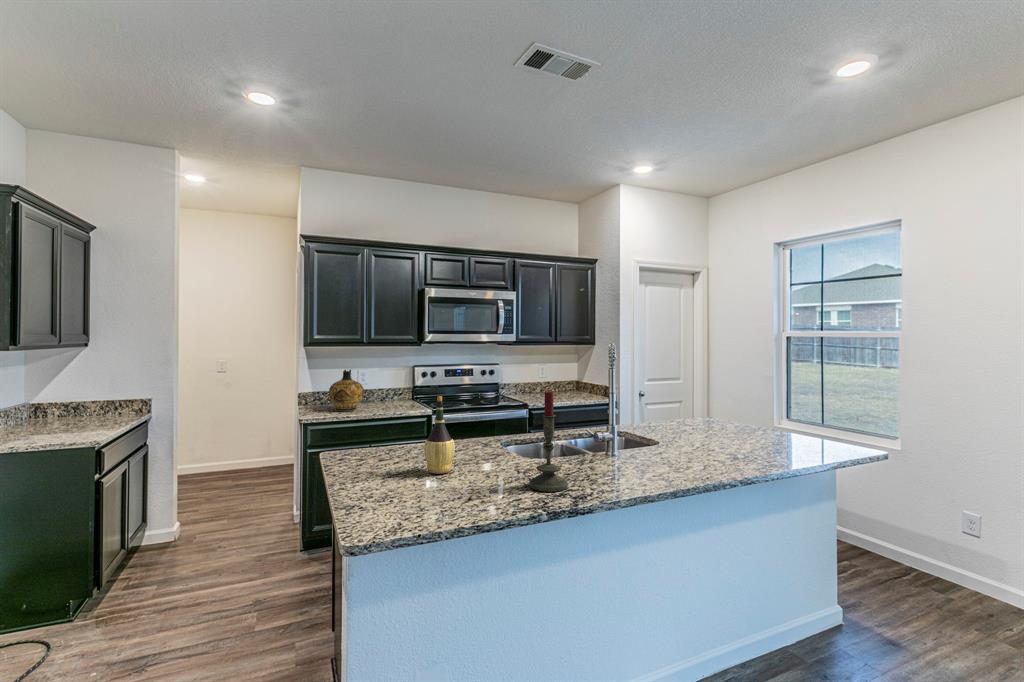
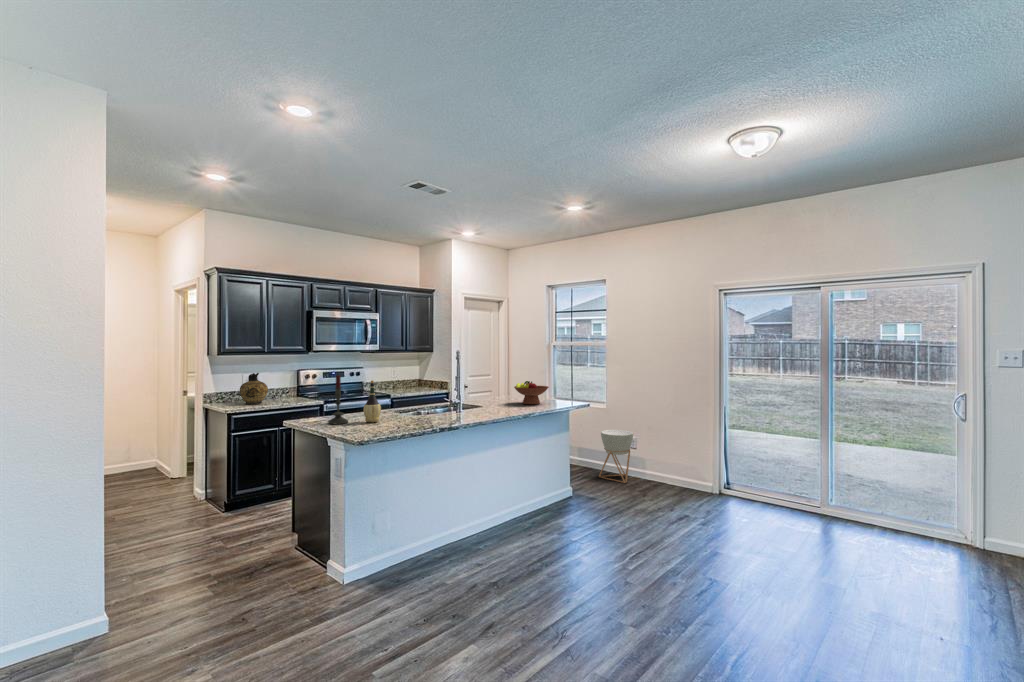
candle: present [529,389,568,492] -> present [328,375,348,424]
fruit bowl: none [717,402,791,448] -> present [514,381,549,404]
planter: none [880,491,963,603] -> present [599,430,633,483]

